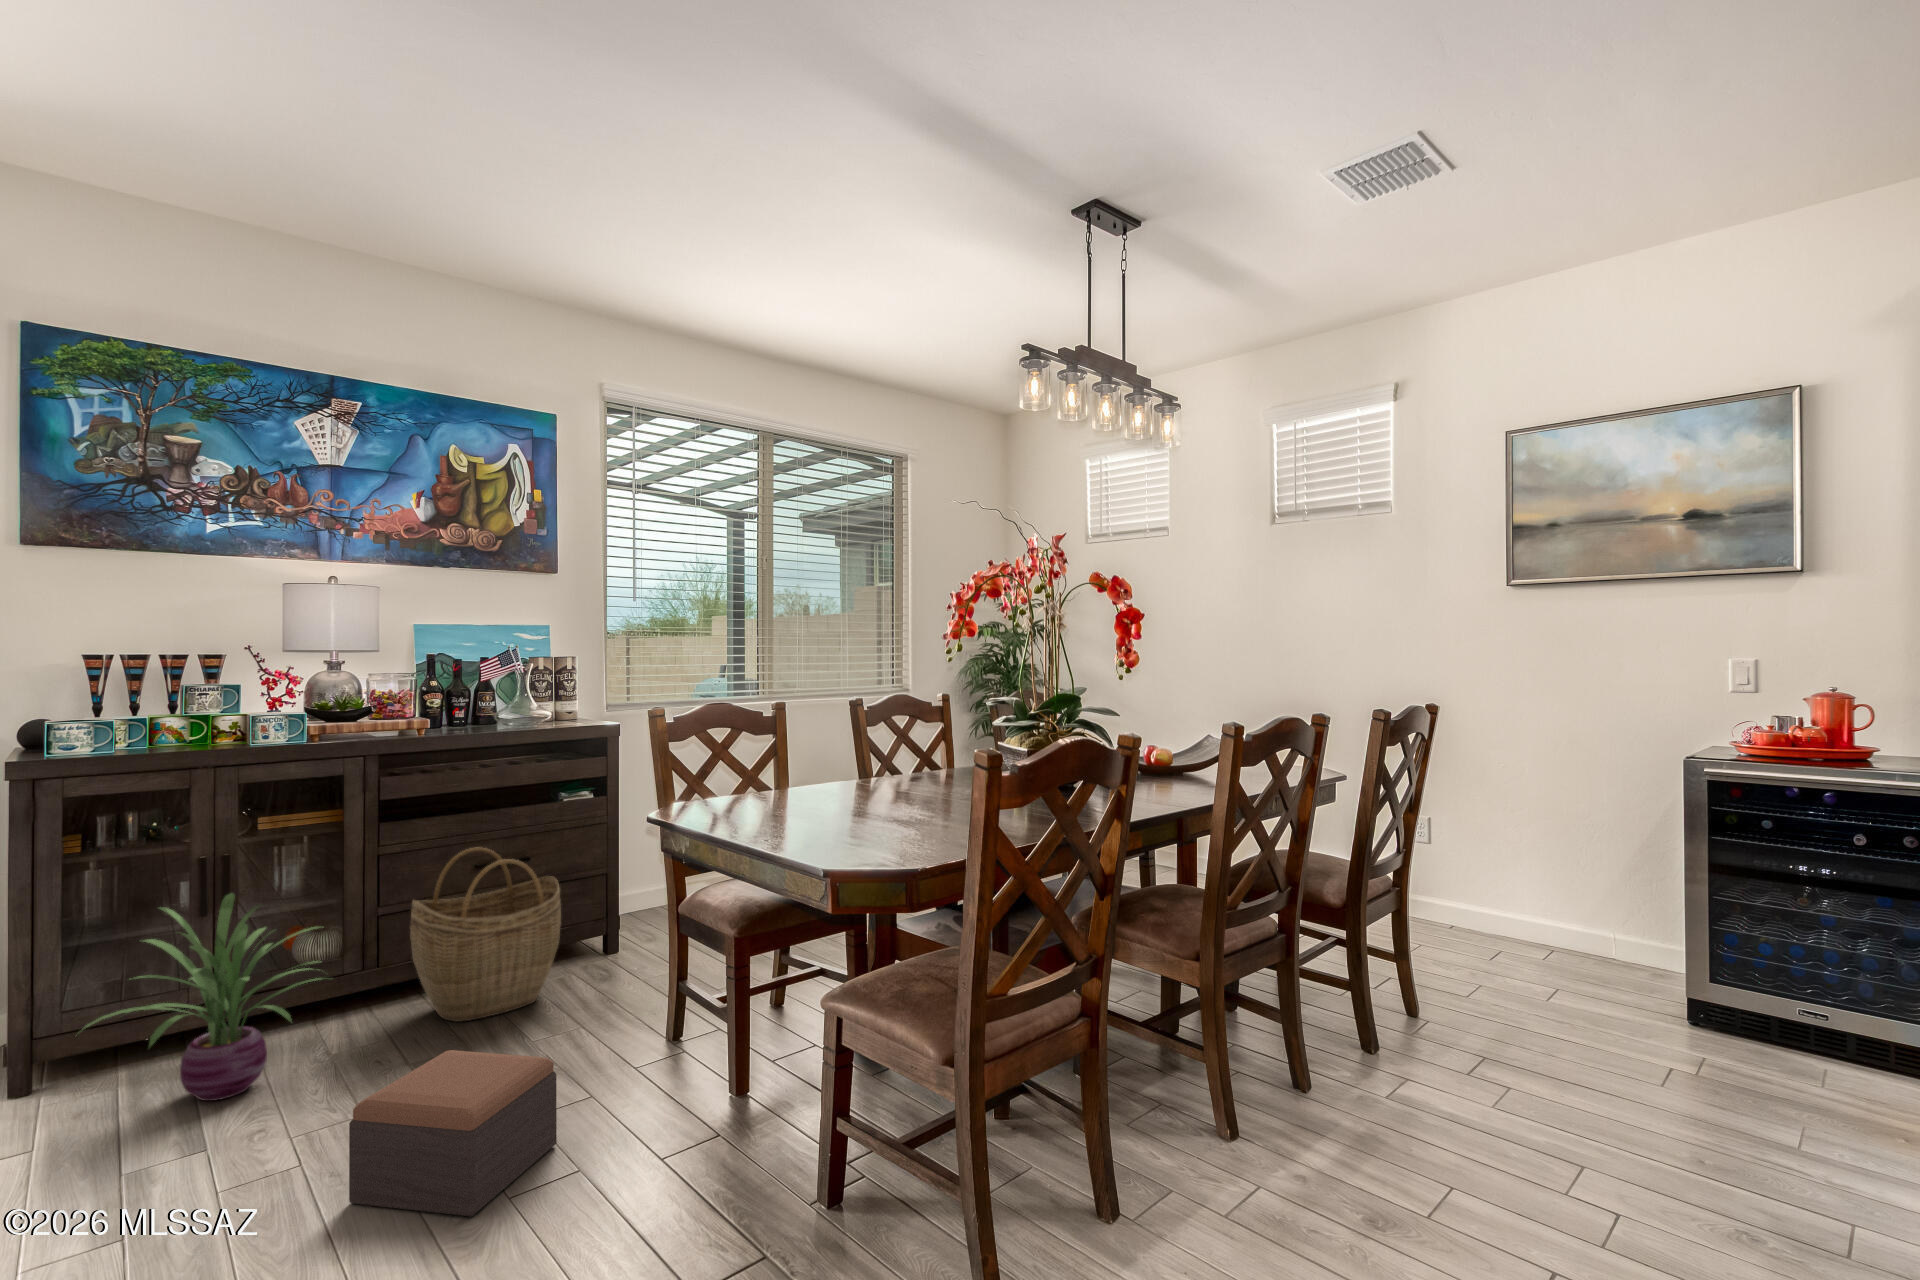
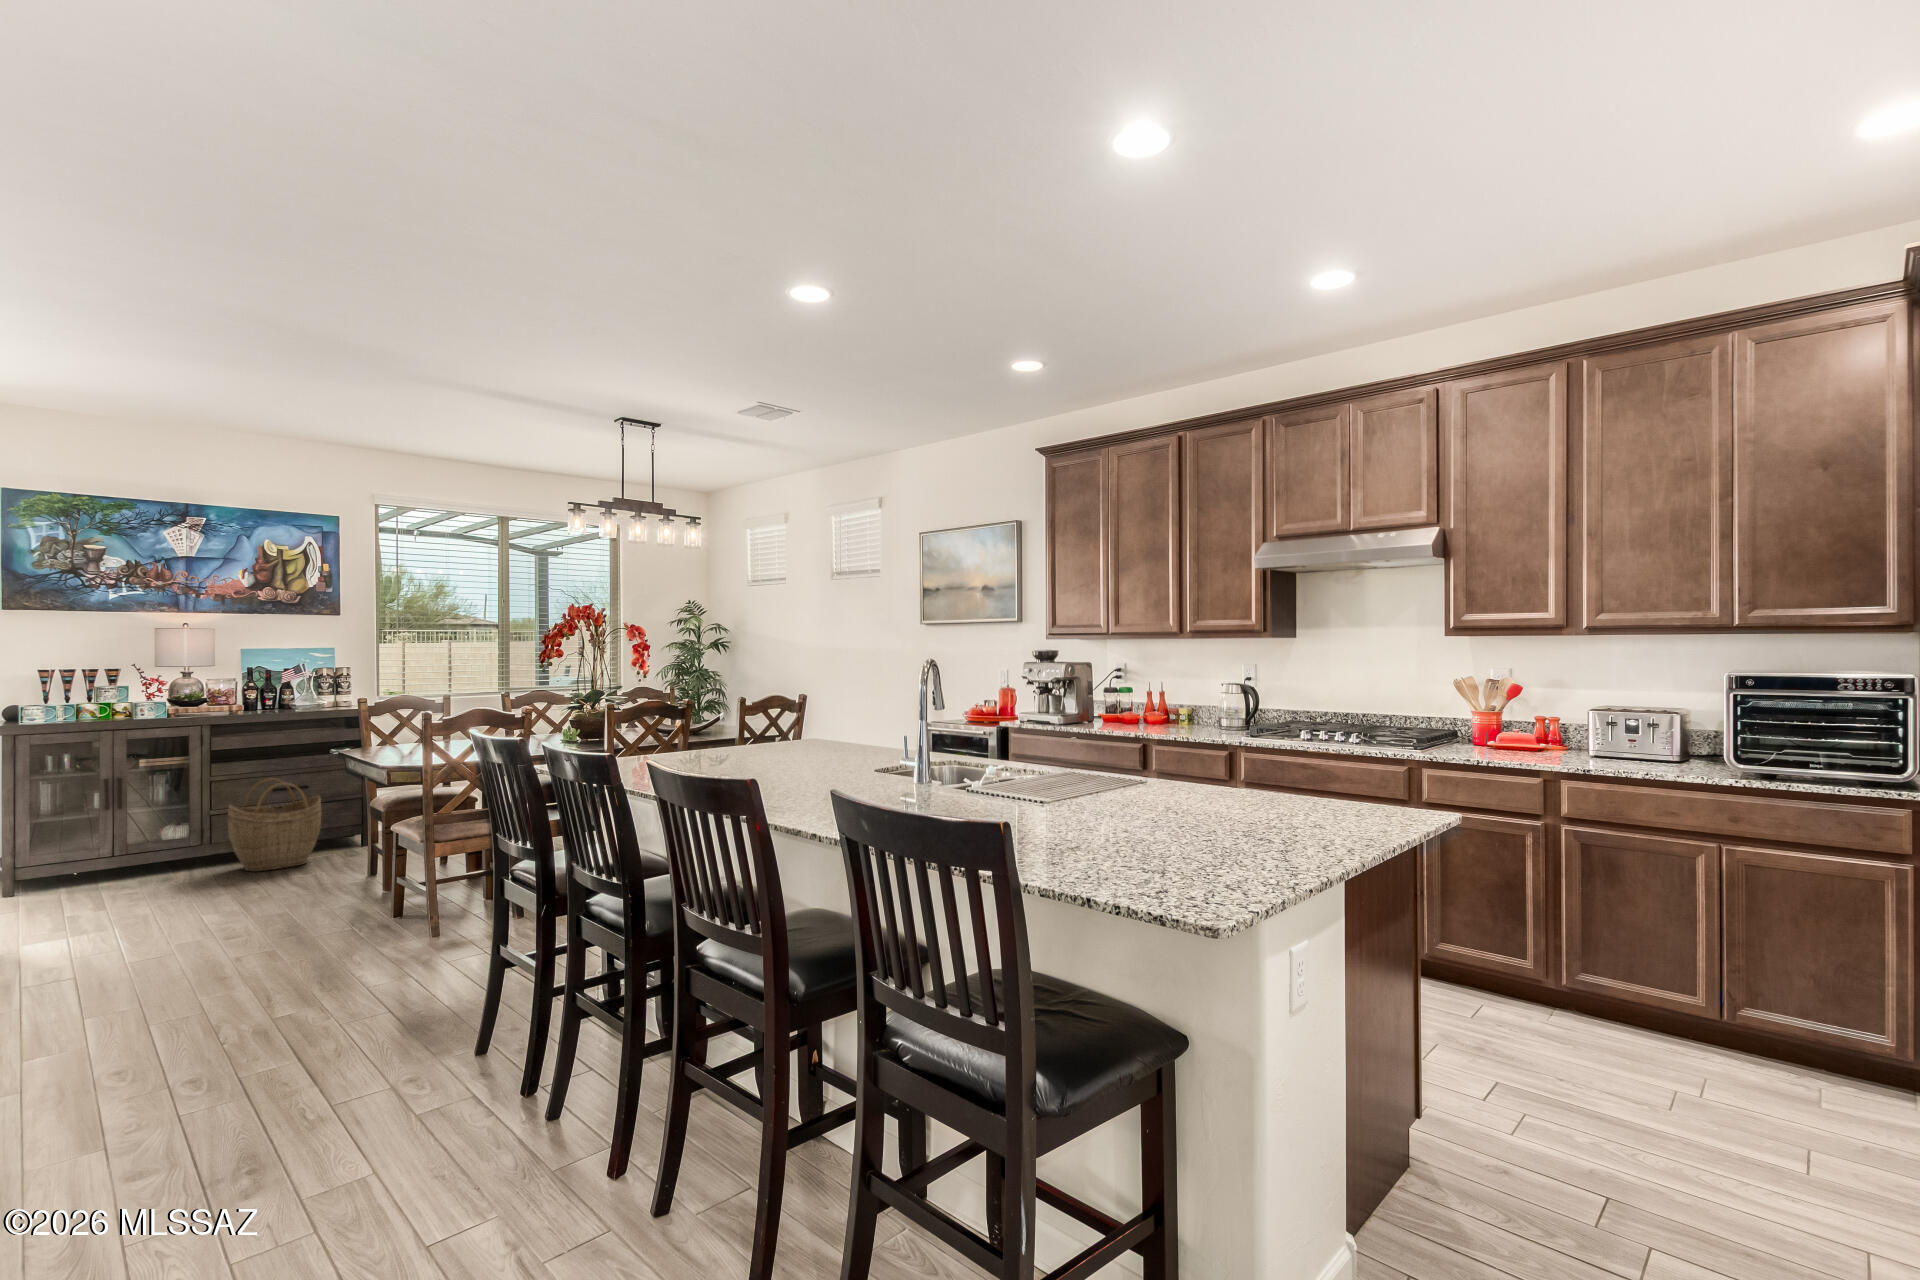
decorative plant: present [85,893,320,1101] -> none [38,795,183,897]
footstool: present [349,1050,557,1217] -> none [172,863,281,924]

